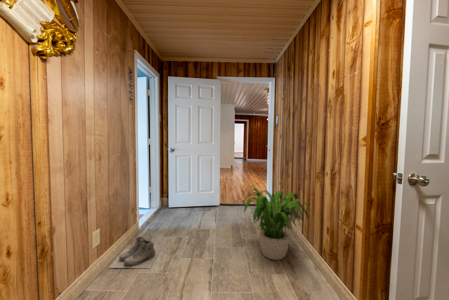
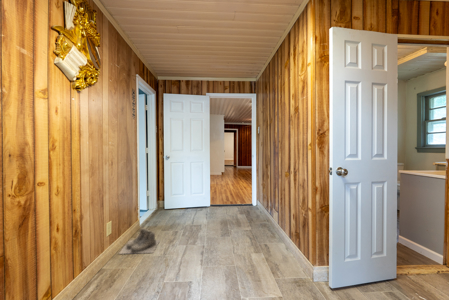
potted plant: present [244,186,311,260] -> none [228,185,283,244]

